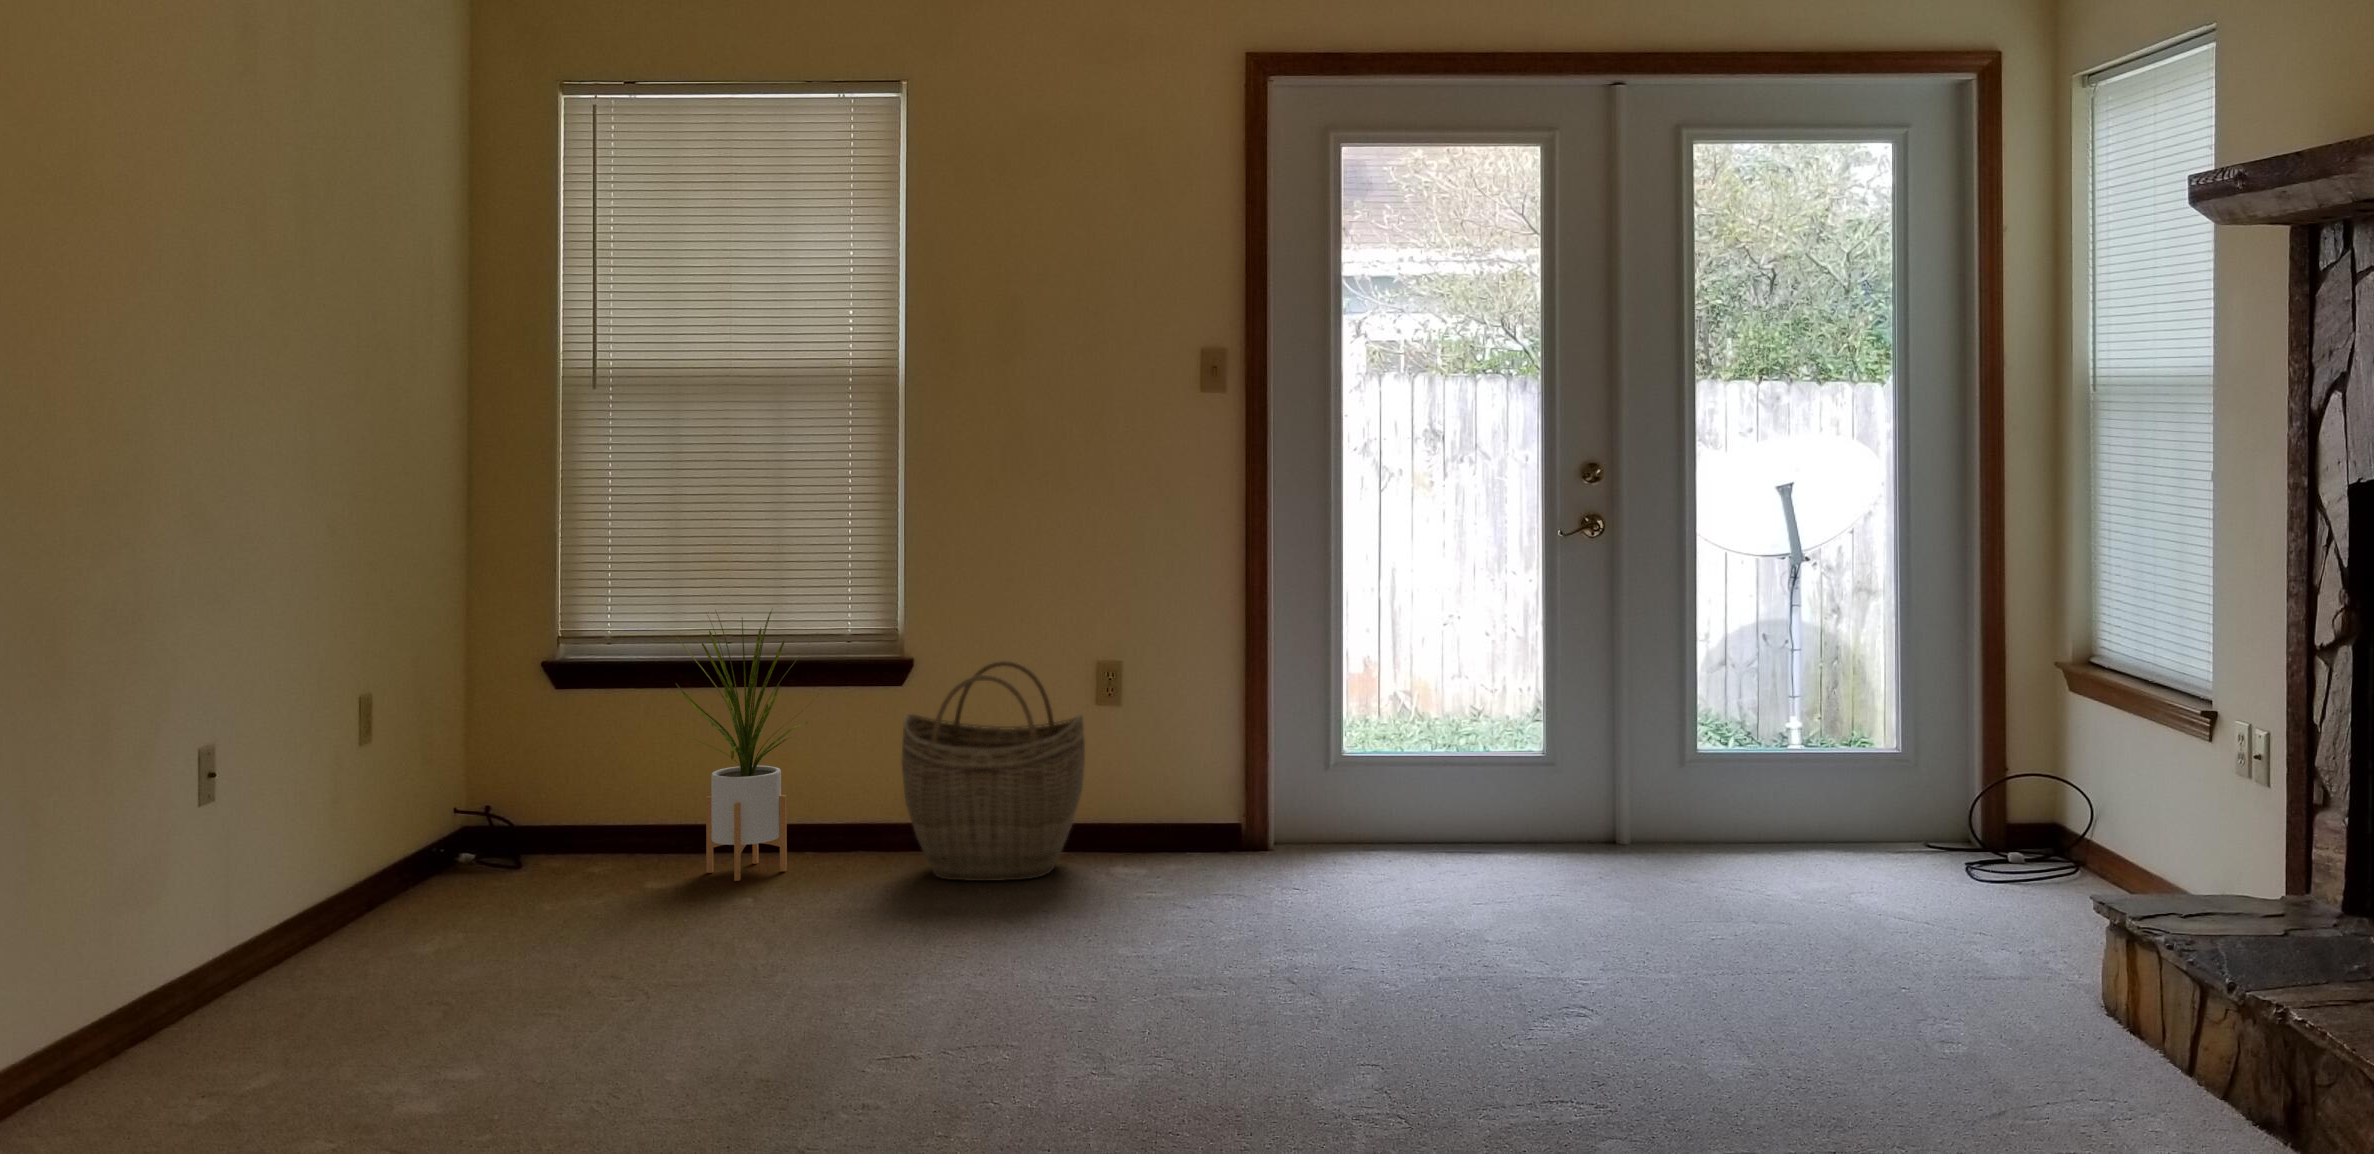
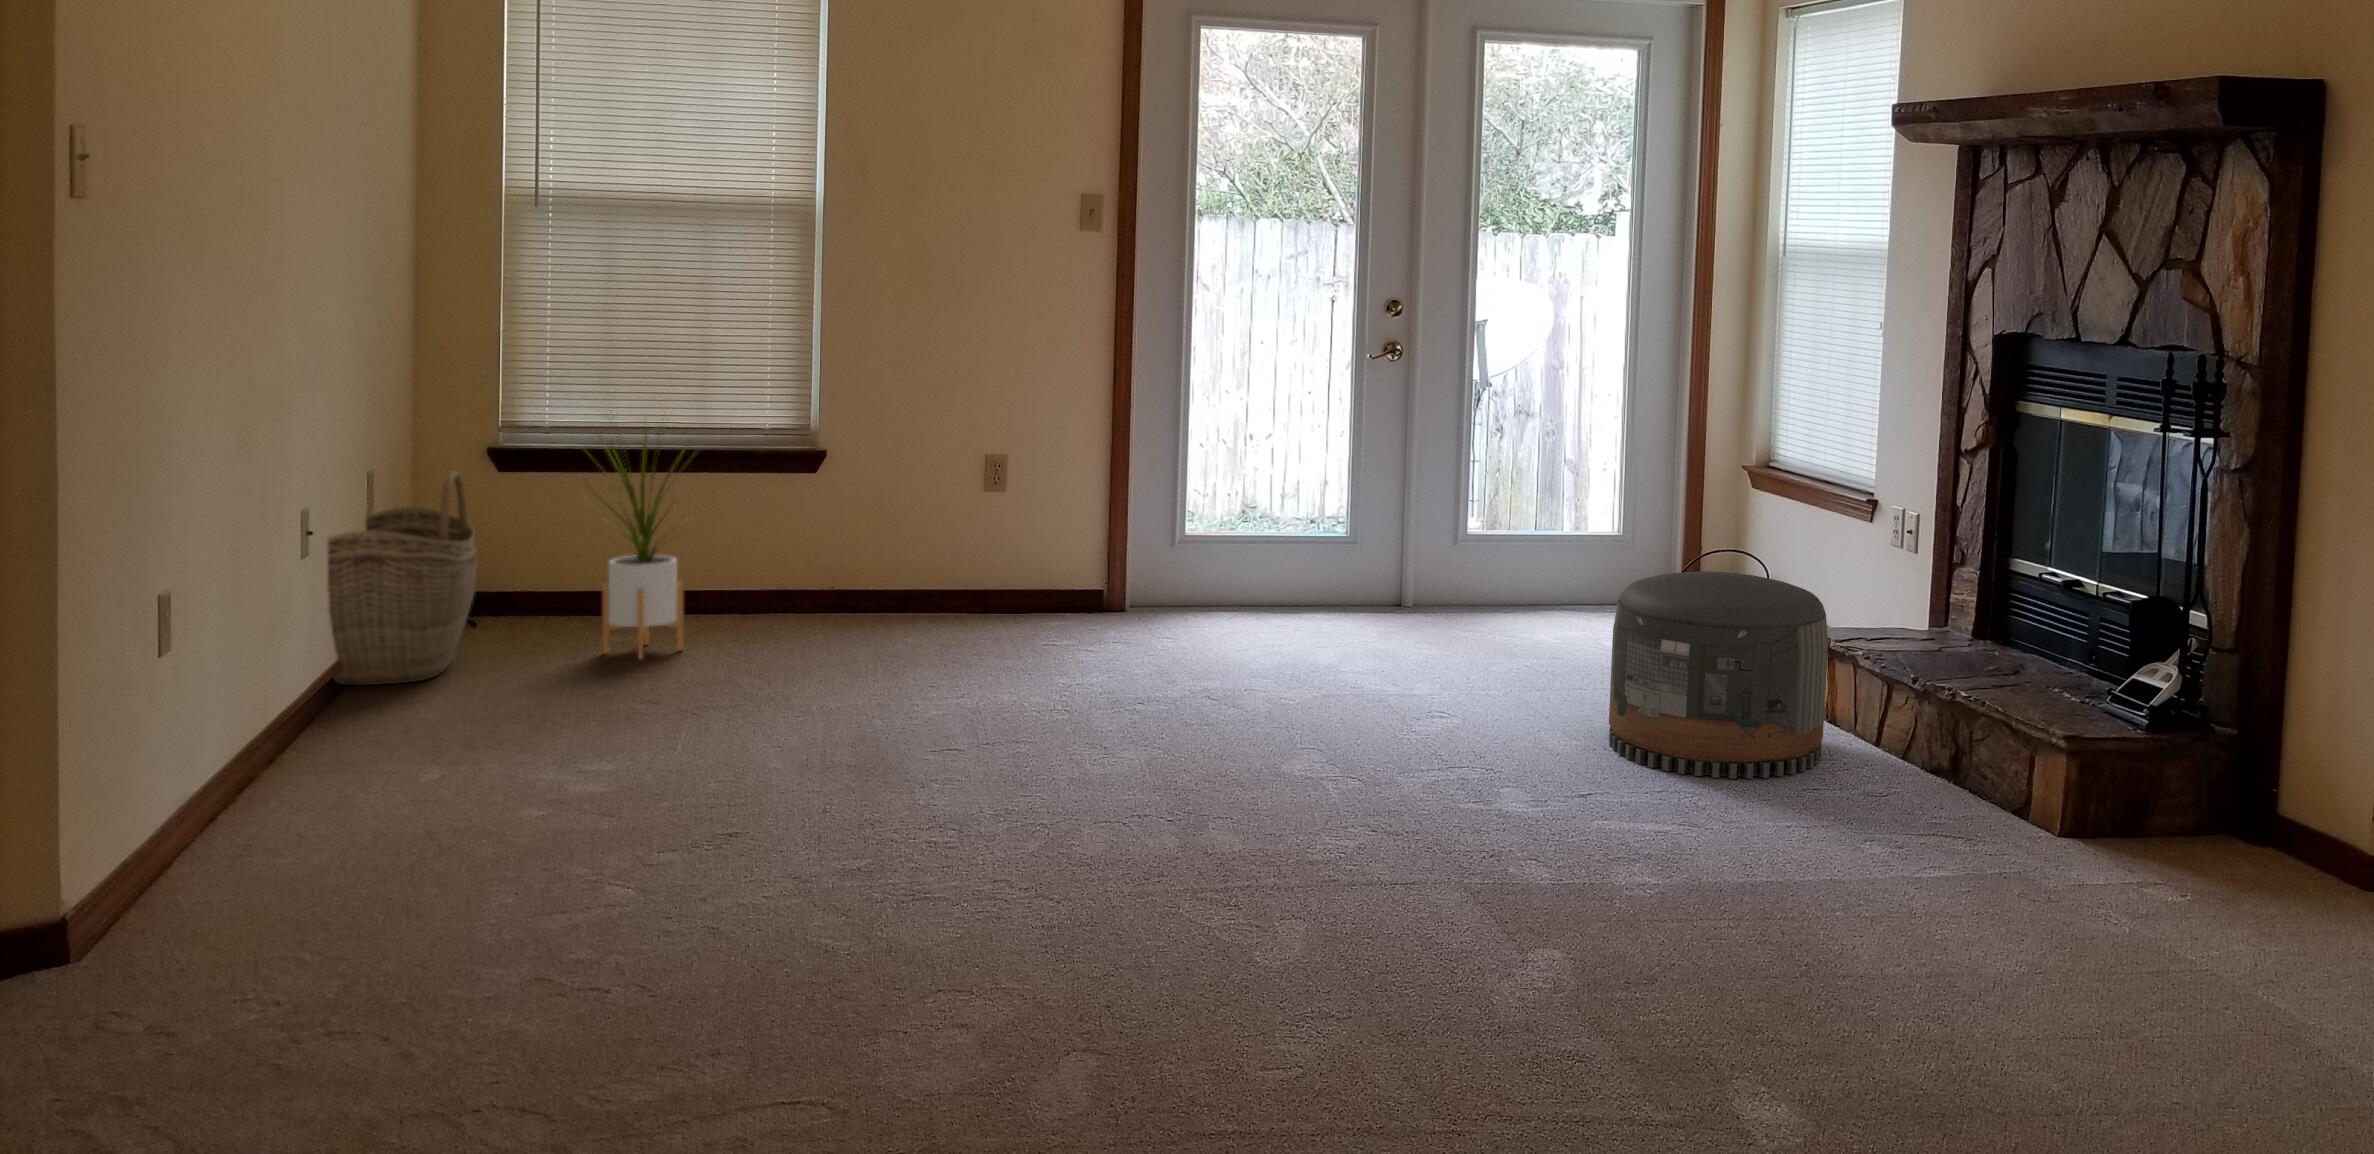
woven basket: present [902,661,1085,881] -> present [328,472,477,685]
pouf: none [1785,815,2089,1113] -> present [1609,571,1828,778]

